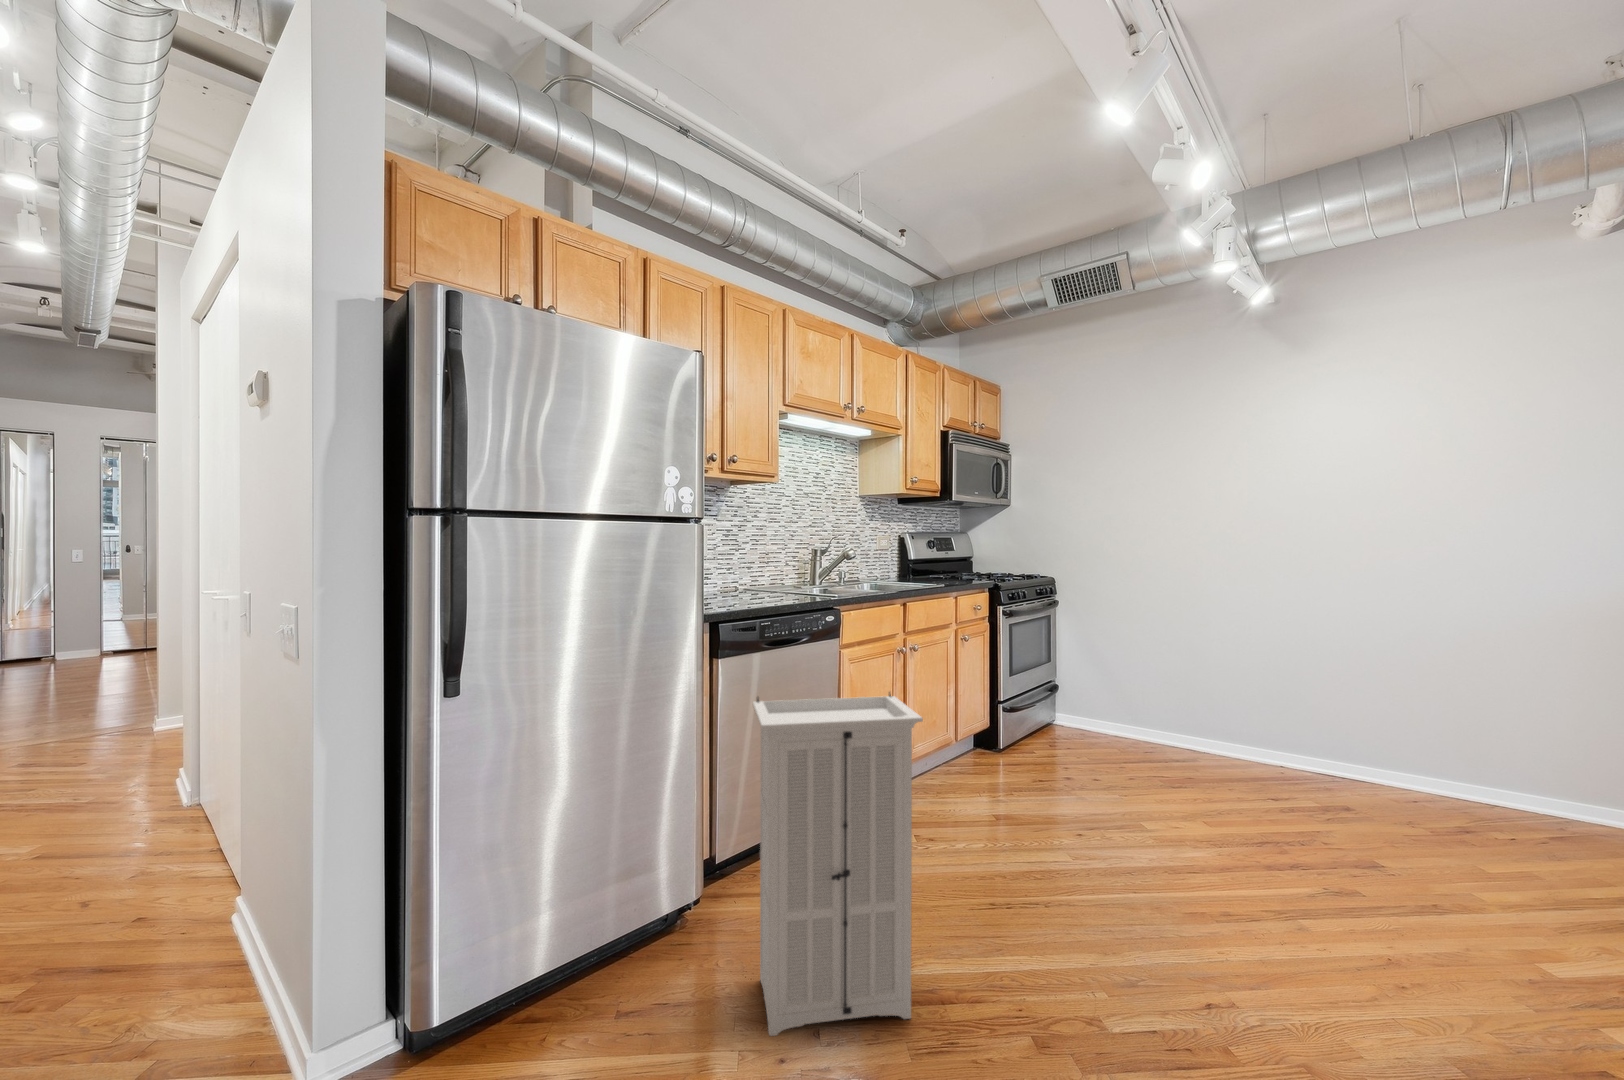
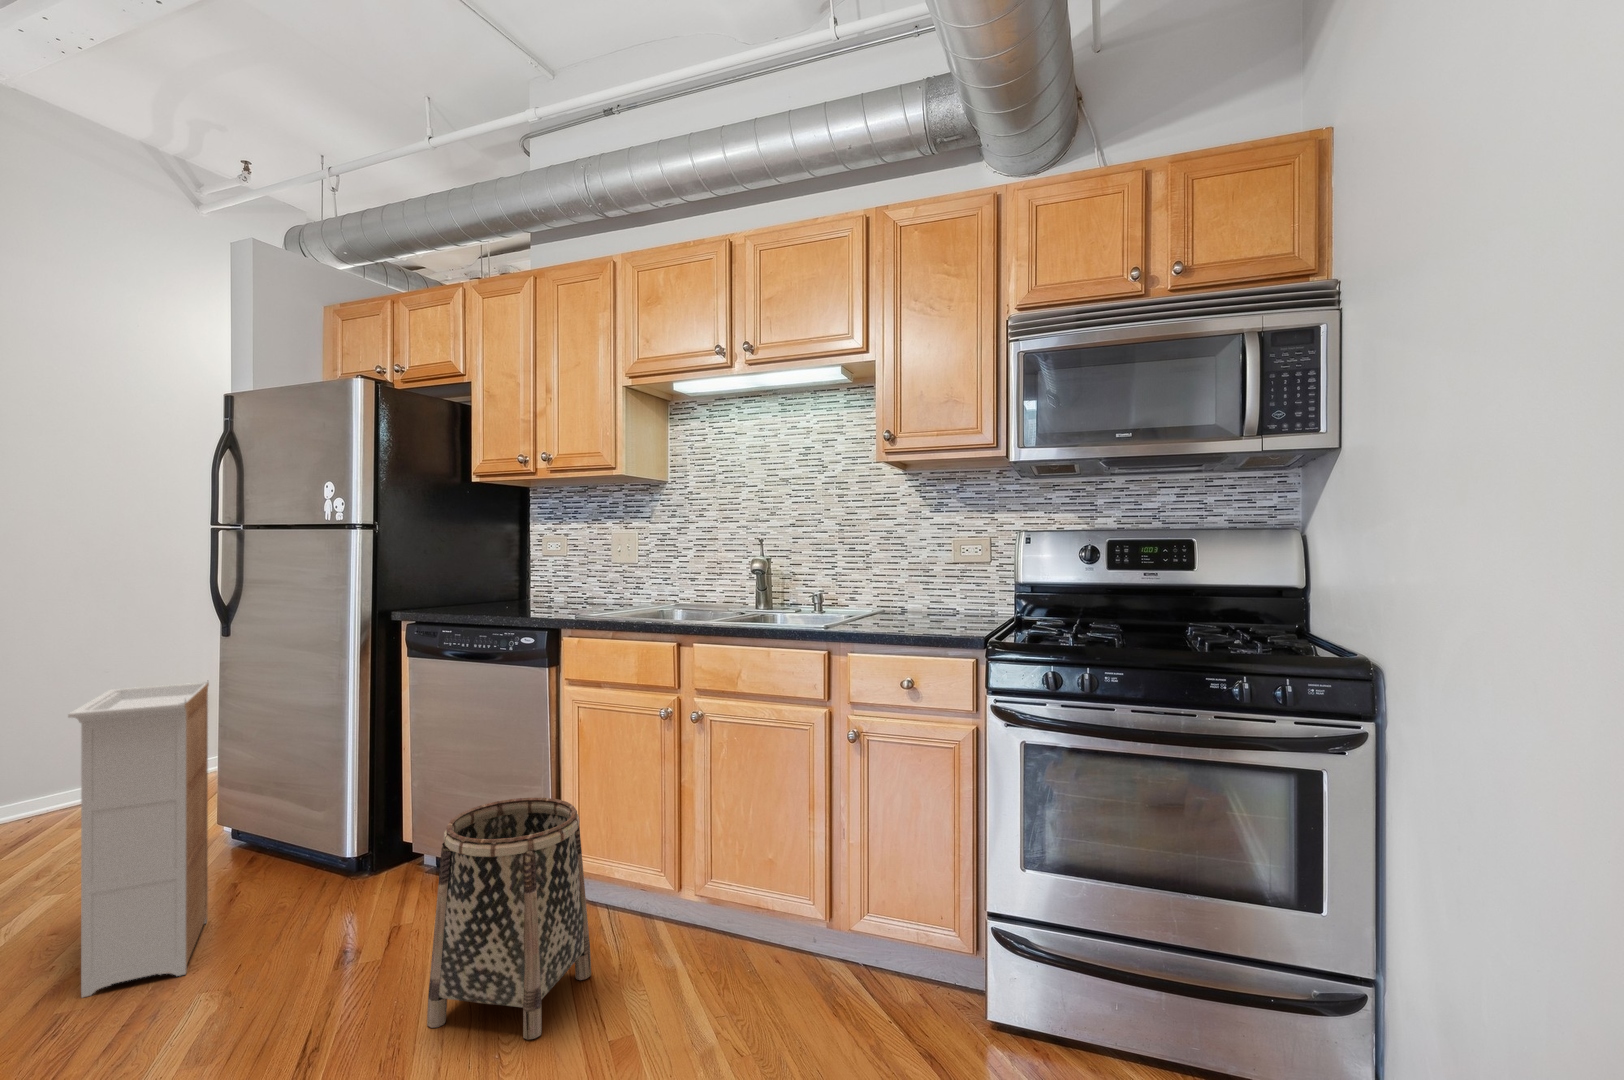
basket: none [920,709,1015,859] -> present [427,798,591,1040]

